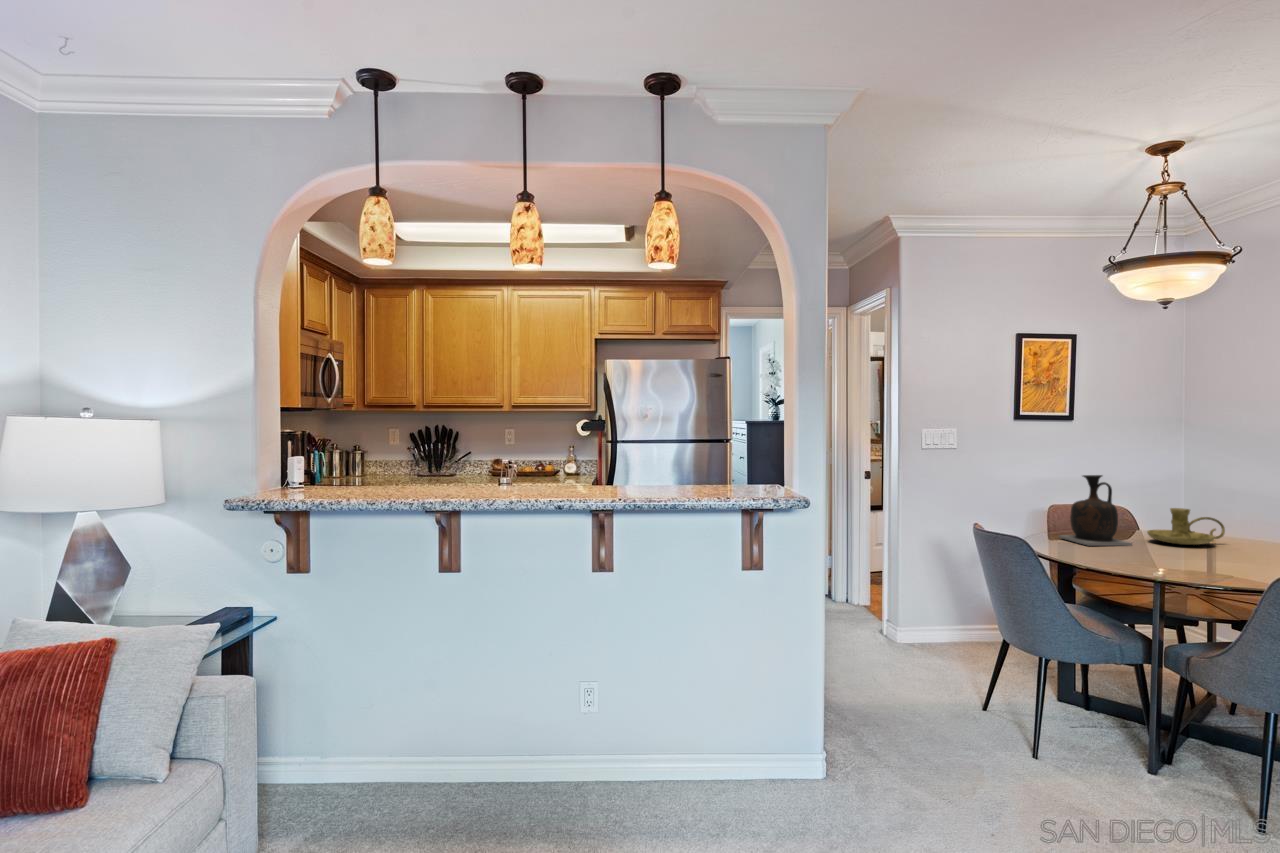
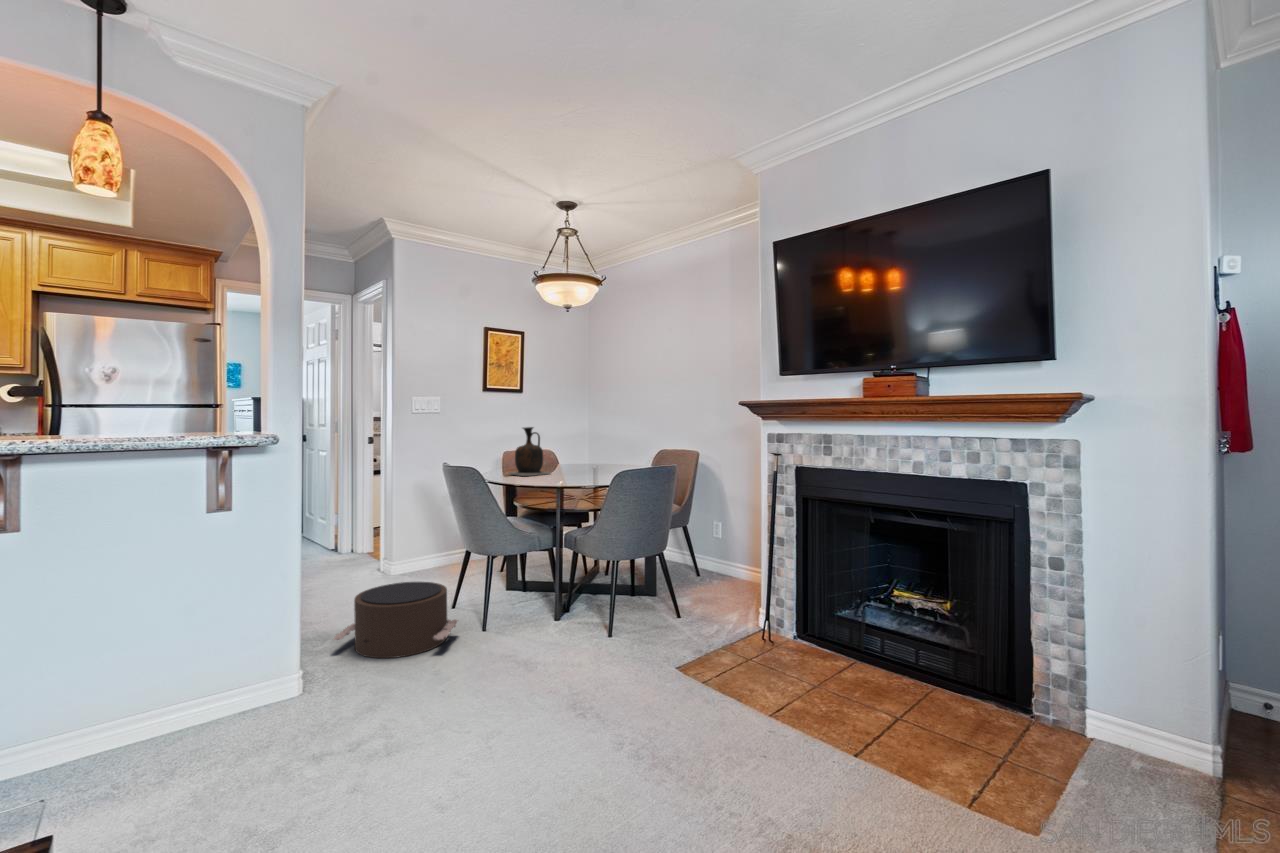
candle holder: present [1147,508,1225,545] -> none [561,448,602,472]
pouf: none [847,666,1001,773] -> present [333,582,457,658]

